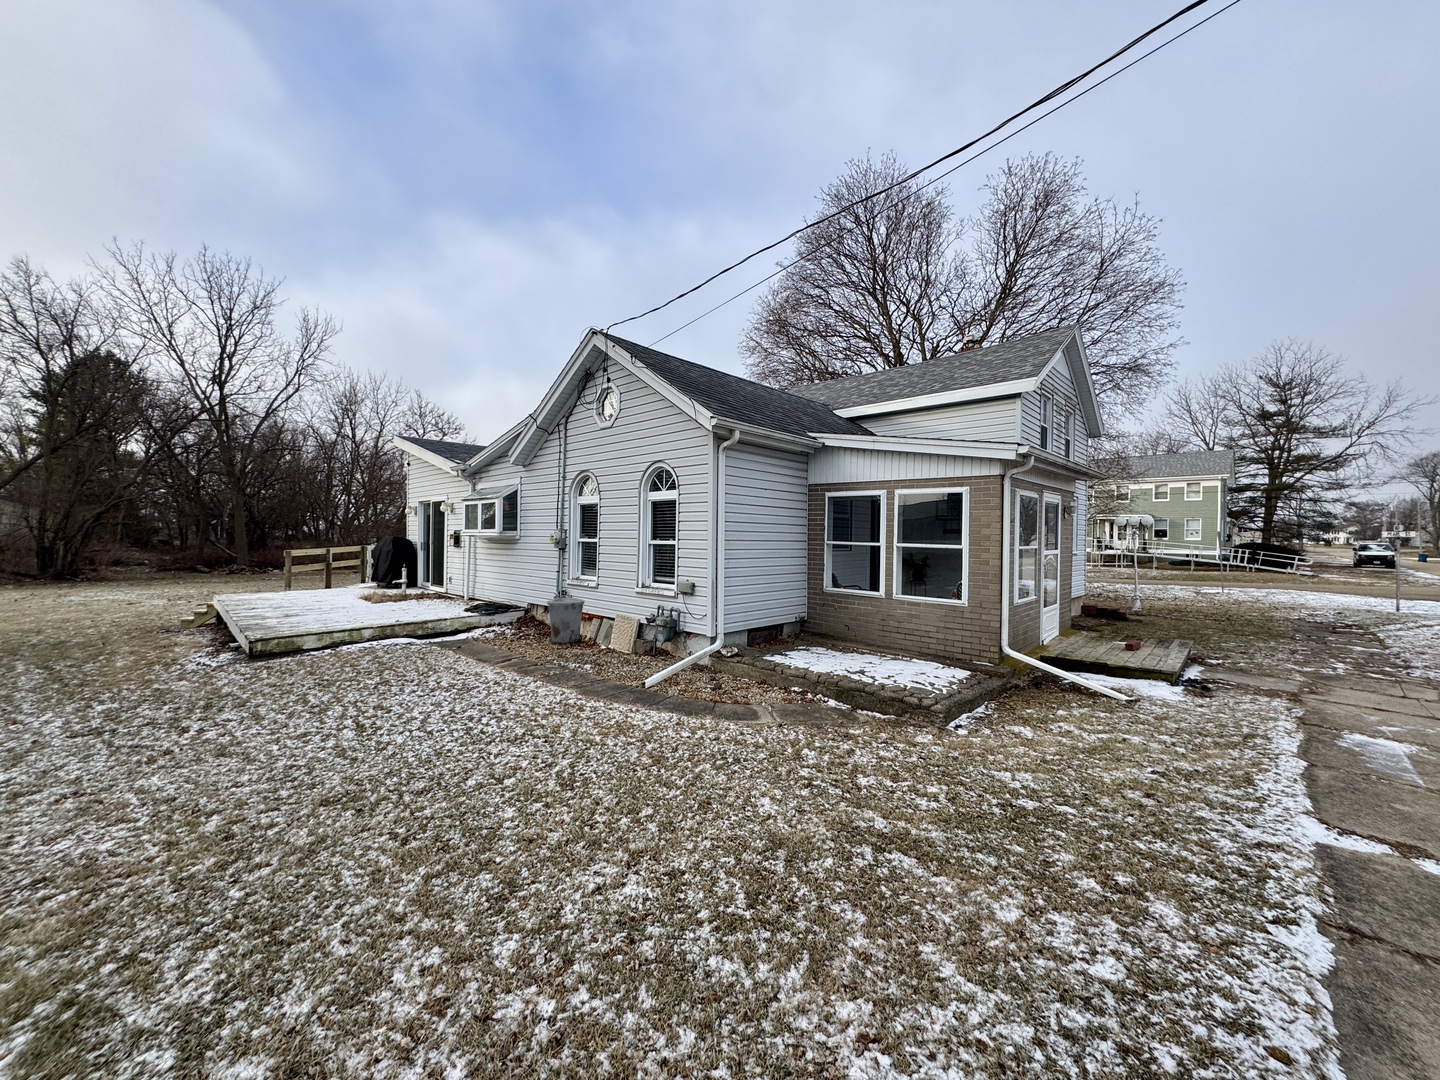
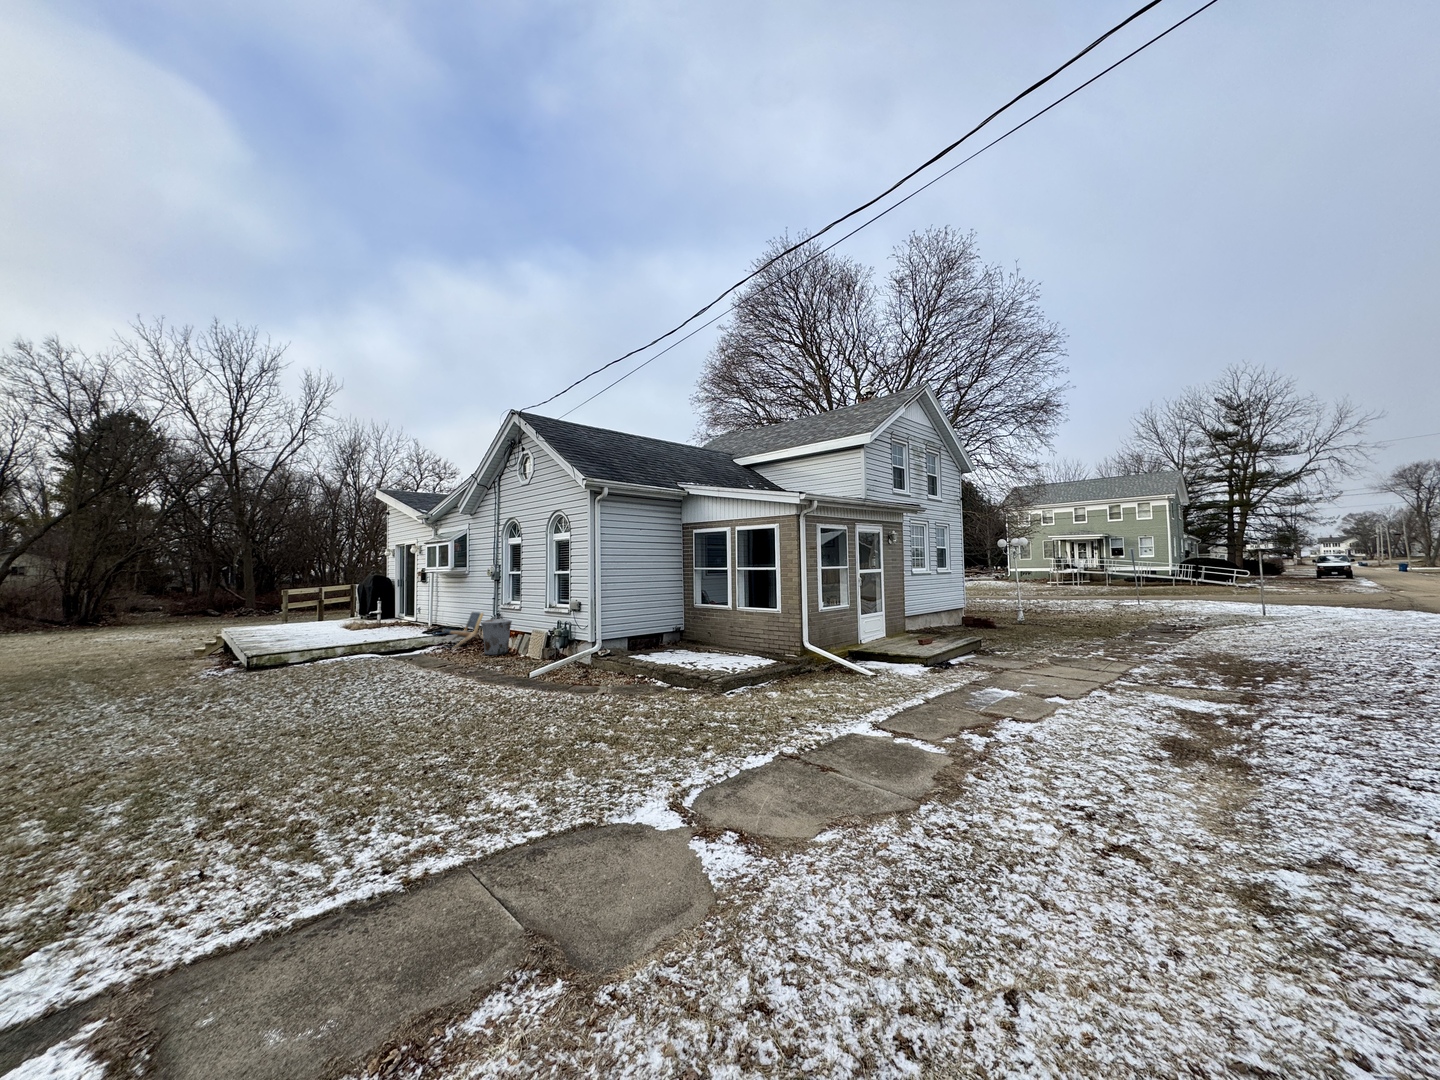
lounge chair: none [490,586,541,632] -> present [442,611,483,648]

